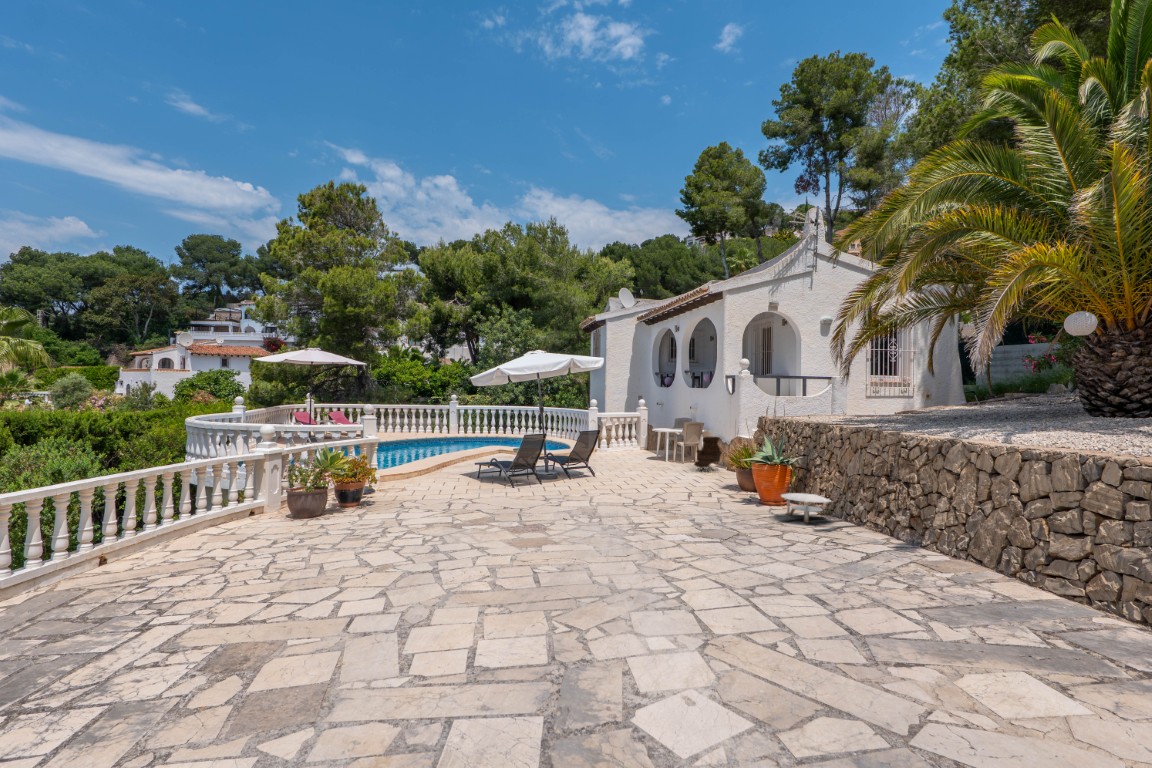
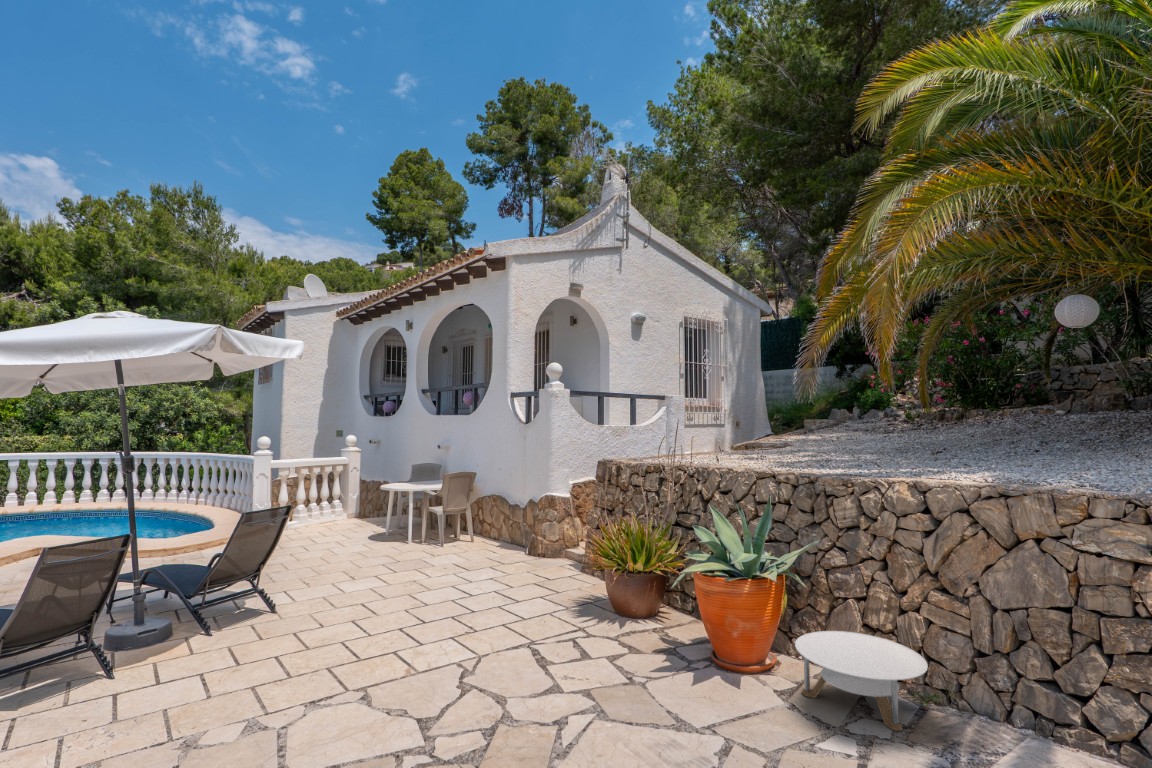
lounge chair: present [694,437,722,471] -> none [465,492,508,557]

